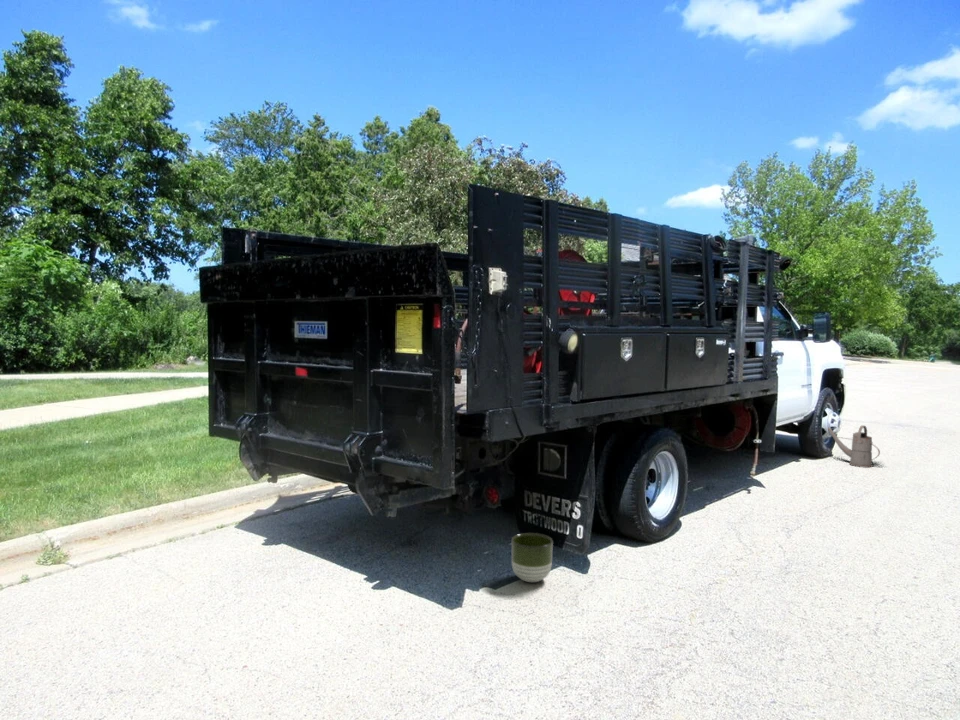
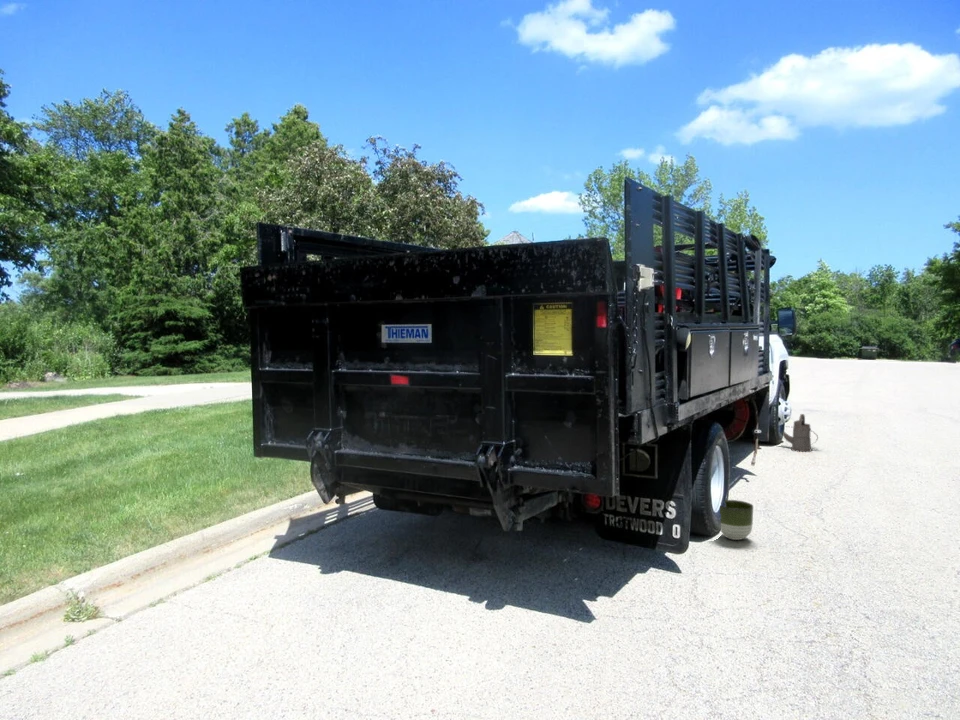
planter: present [512,533,553,582] -> present [720,500,753,540]

